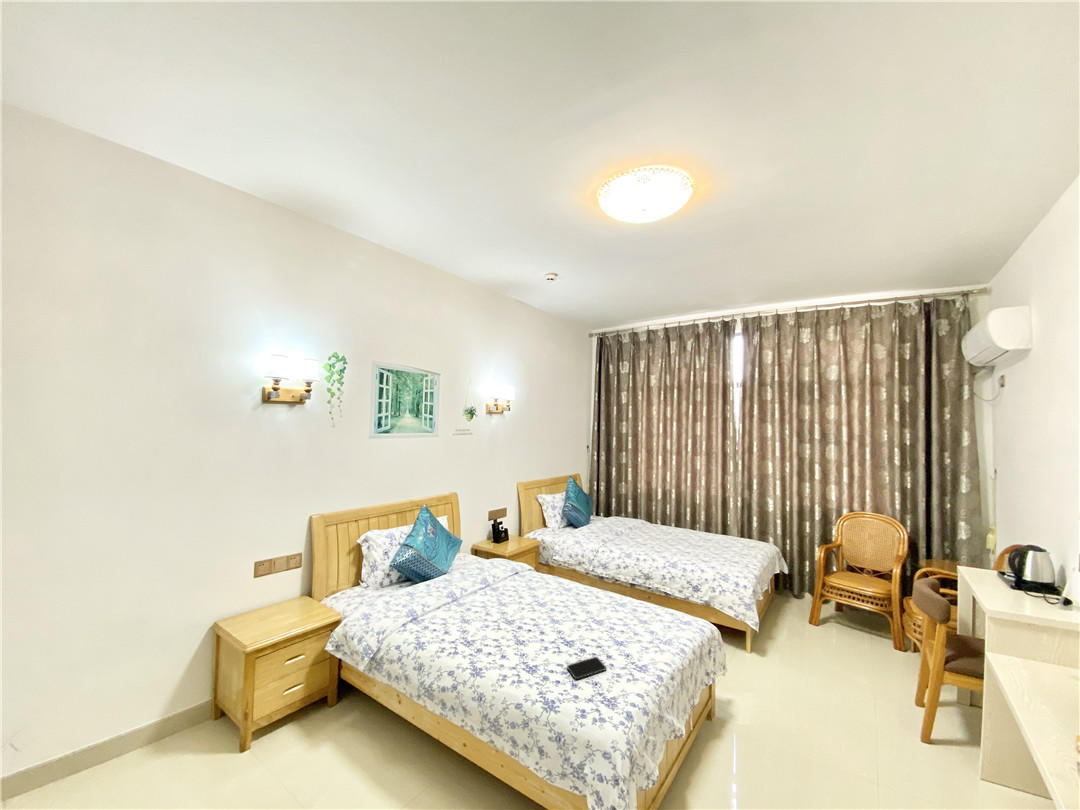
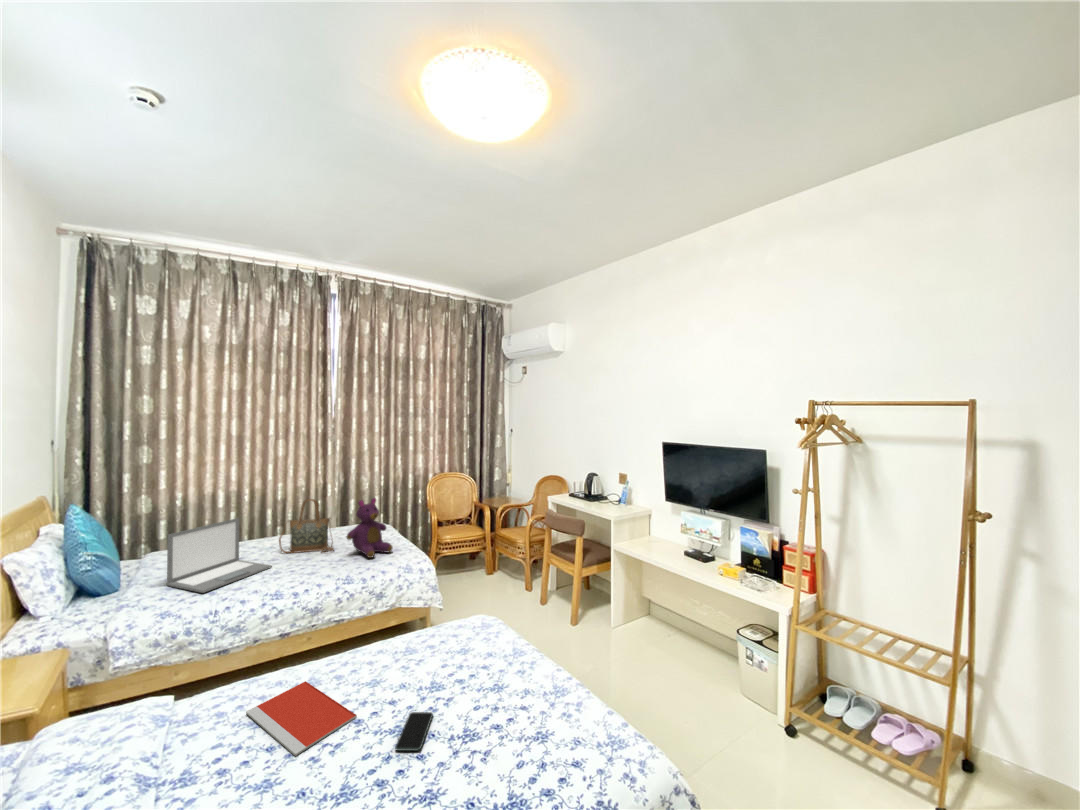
handbag: none [649,498,683,541] -> present [279,499,334,553]
laptop: none [588,499,637,537] -> present [167,518,272,593]
teddy bear: none [684,507,721,558] -> present [347,498,393,558]
notebook: none [536,597,579,636] -> present [246,681,357,756]

